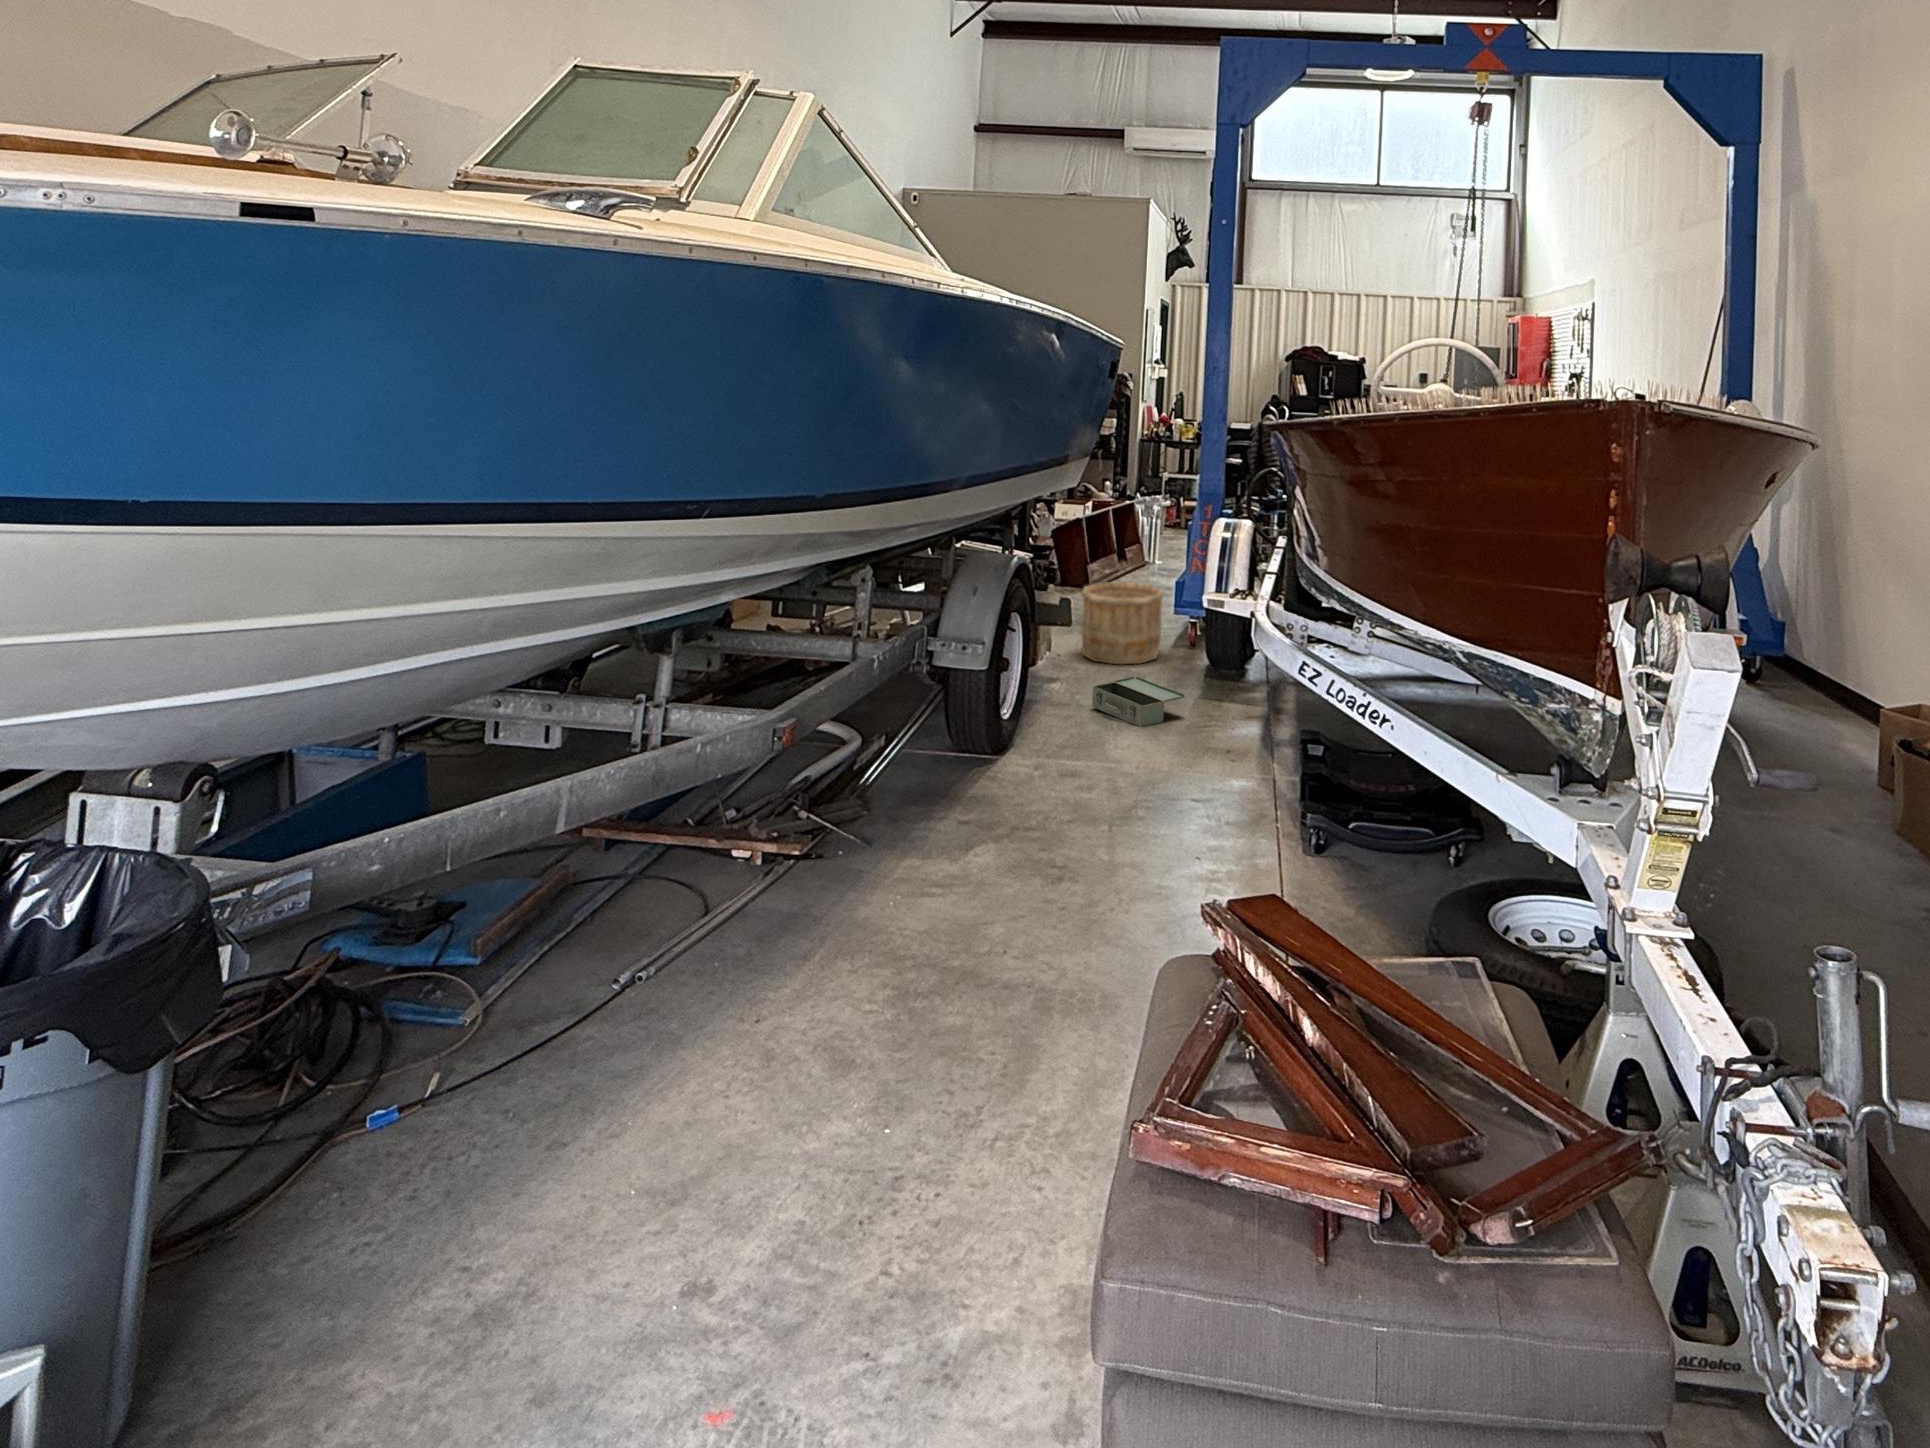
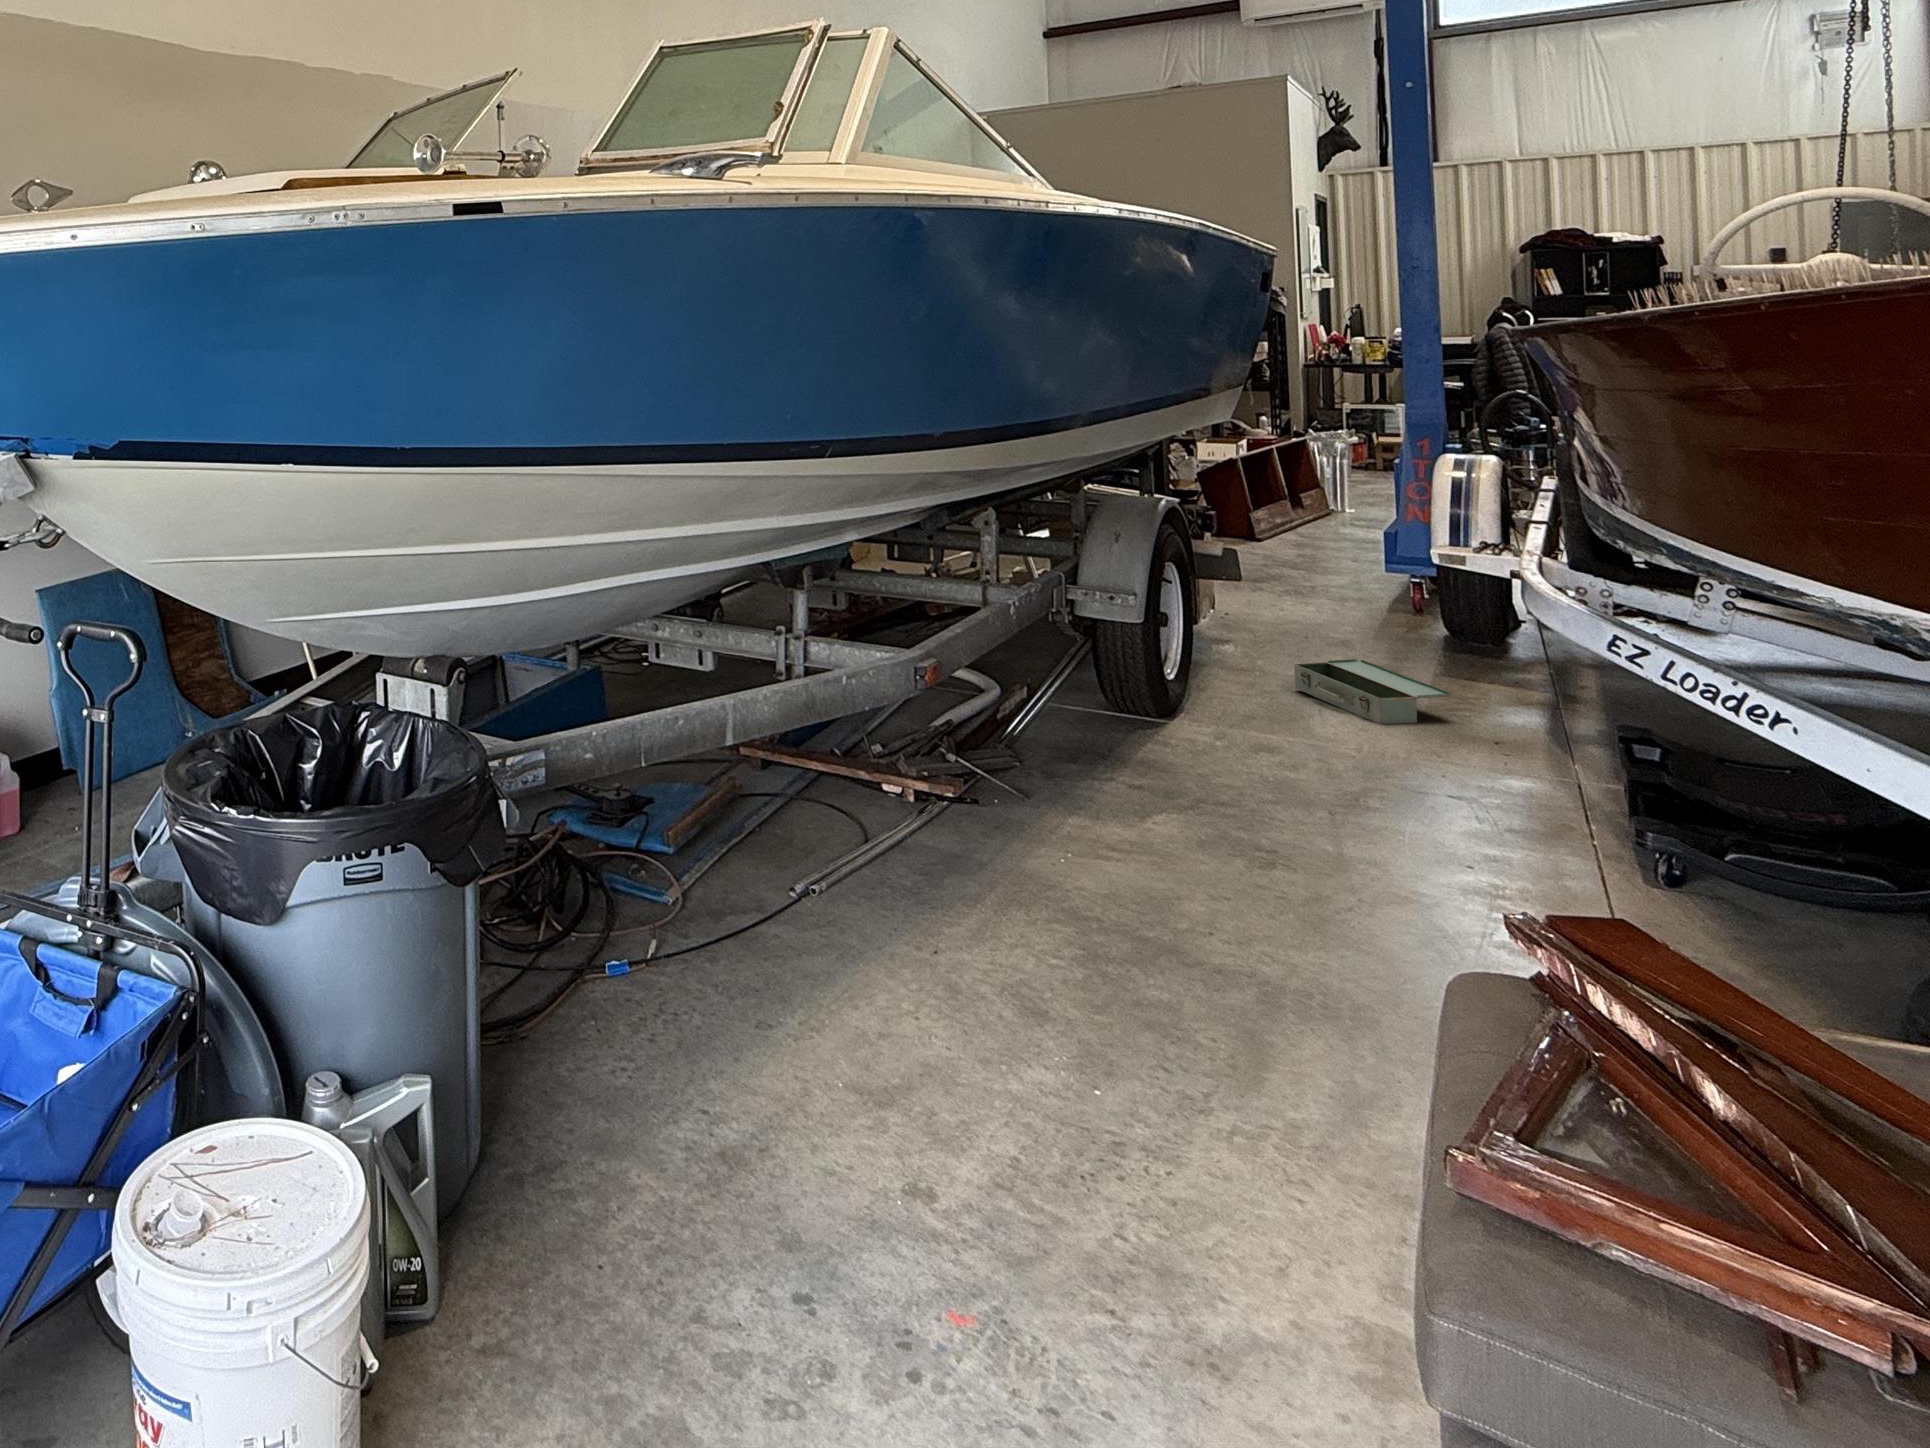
wooden bucket: present [1081,582,1164,664] -> none [1254,538,1386,641]

